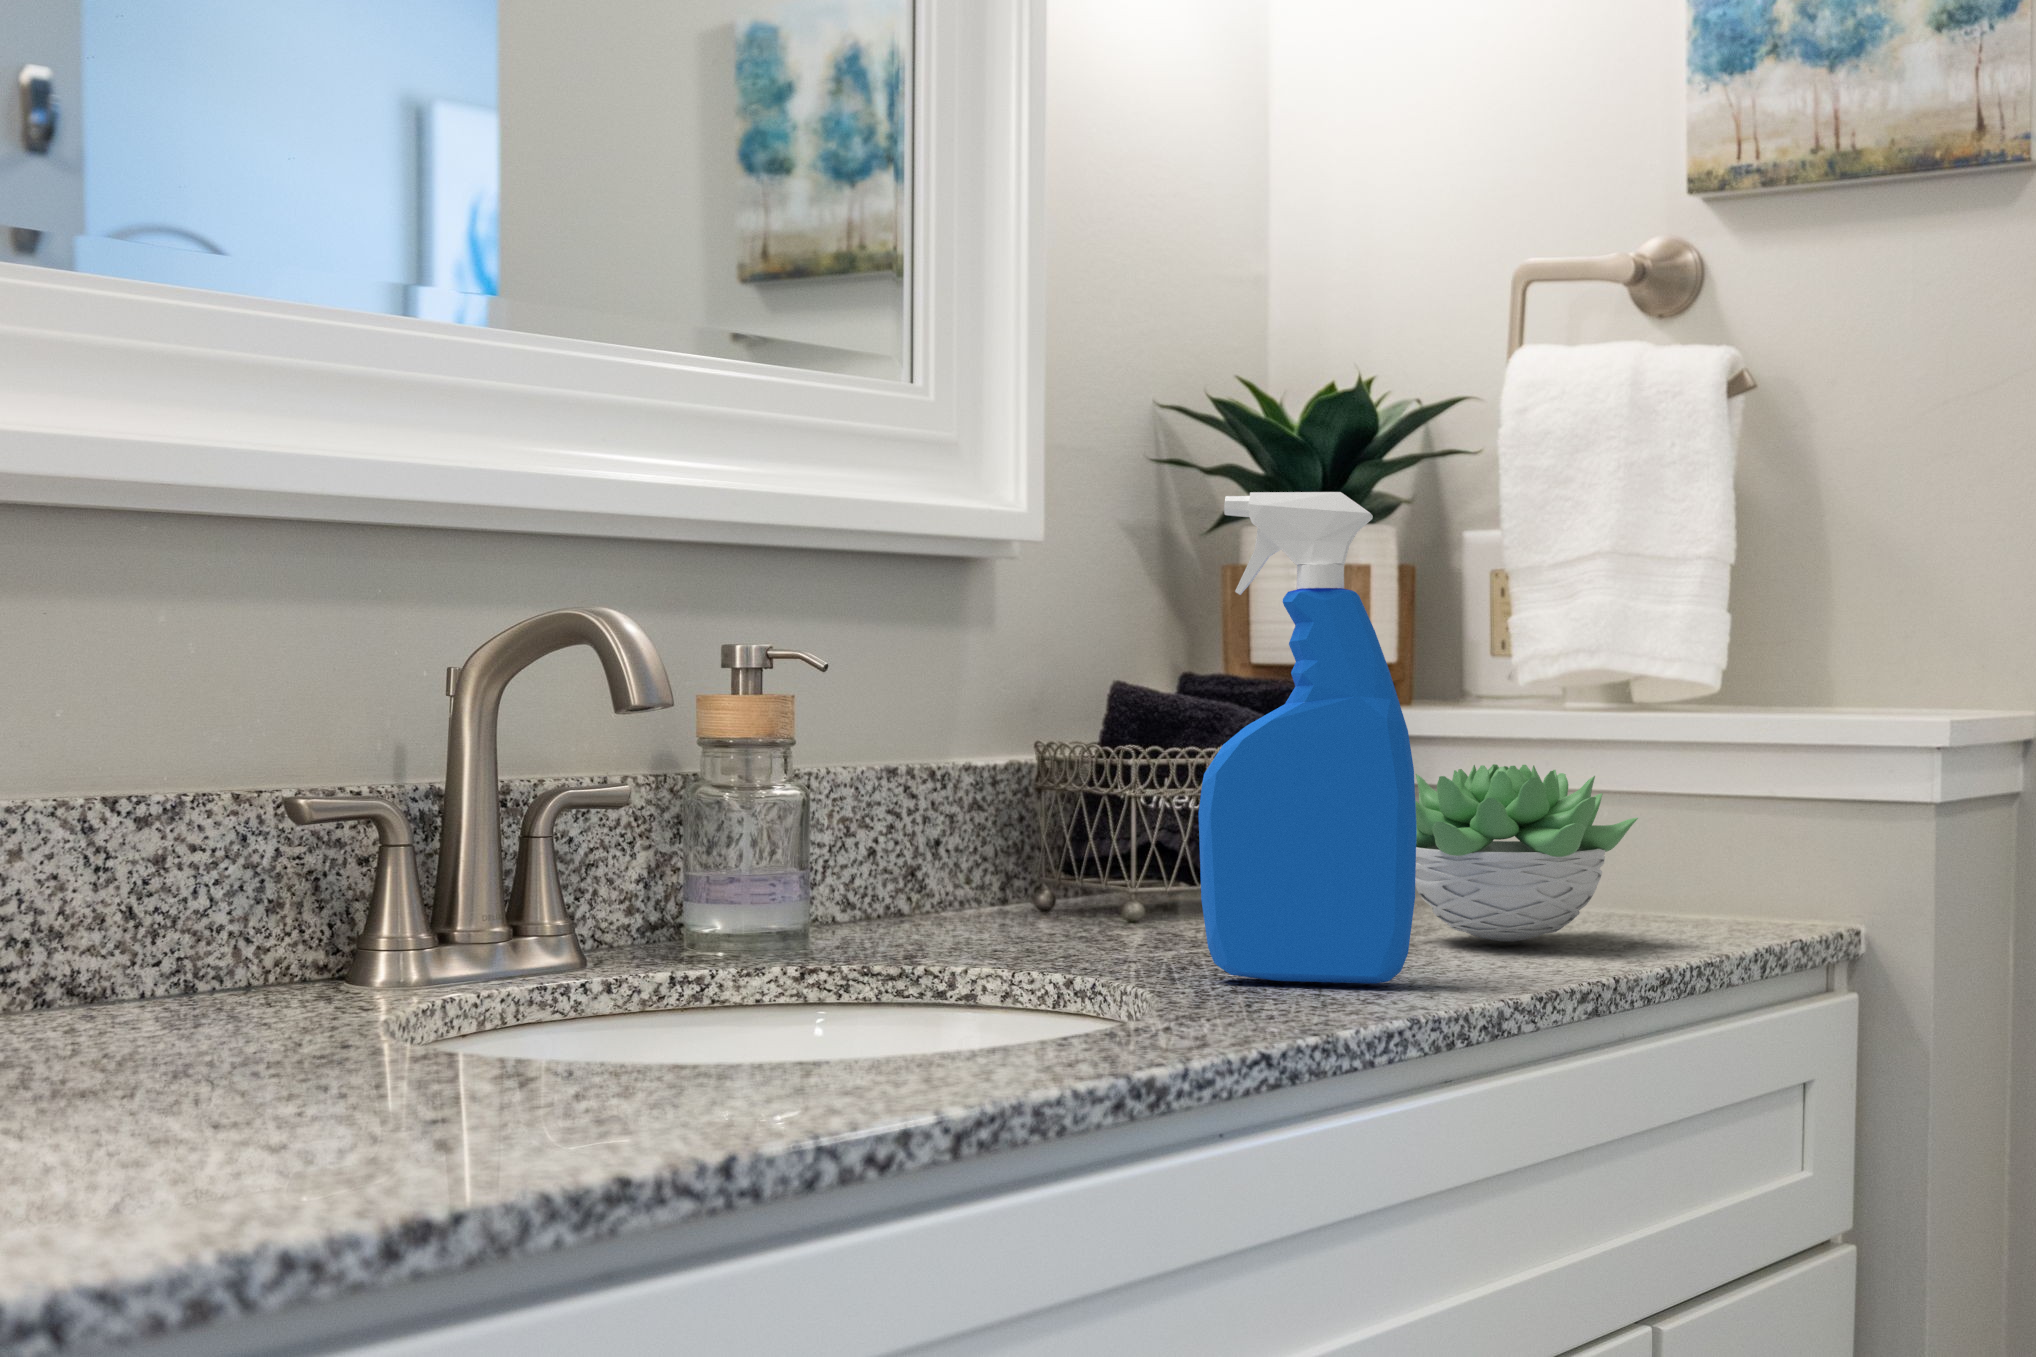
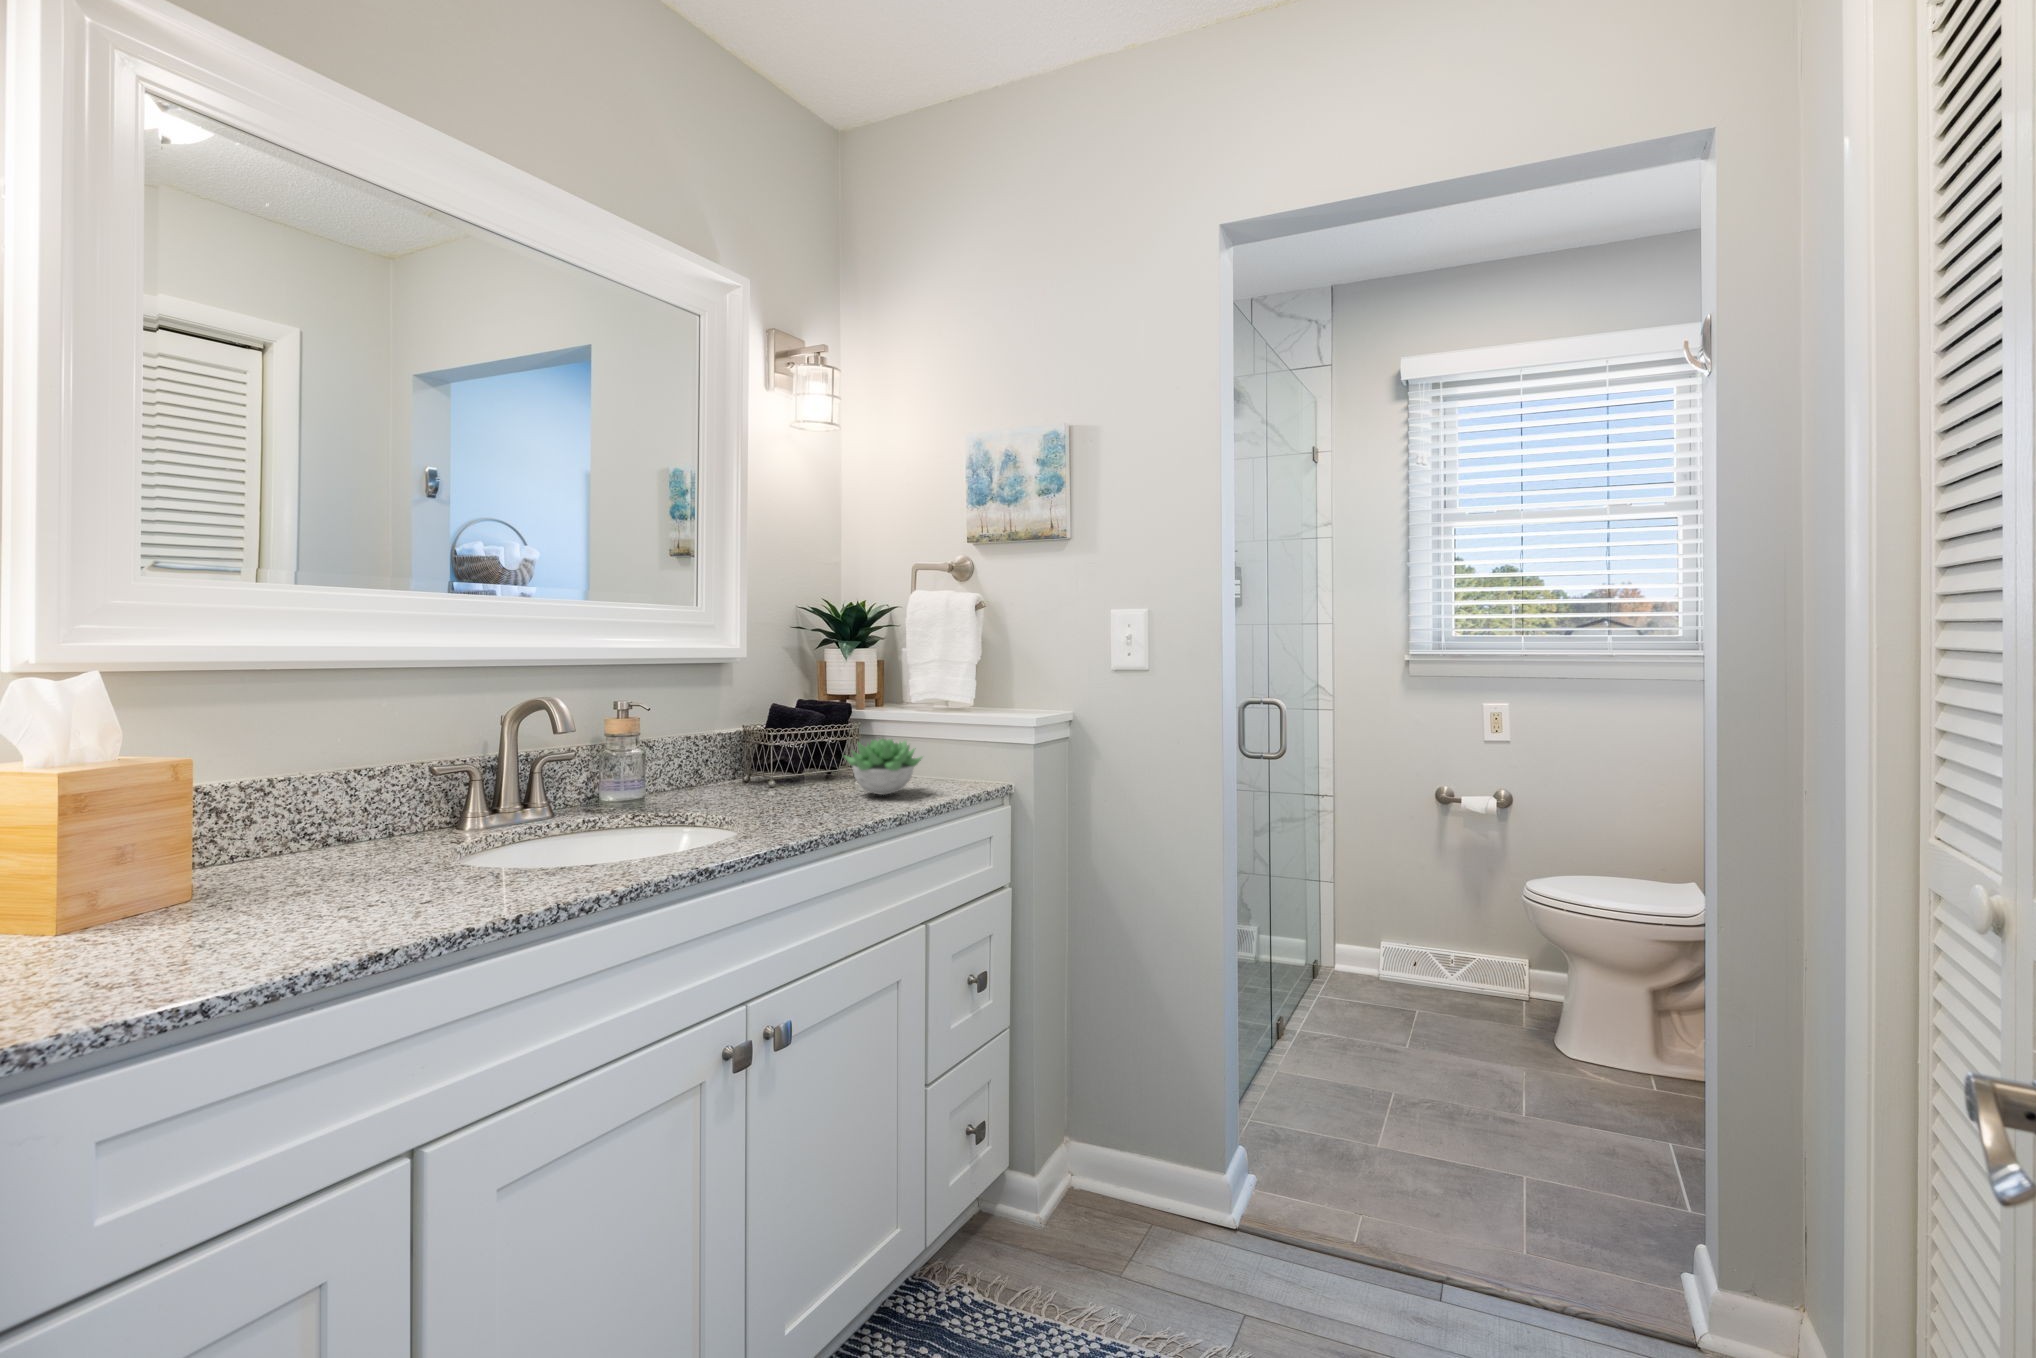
spray bottle: present [1199,492,1417,983] -> none [765,664,833,818]

